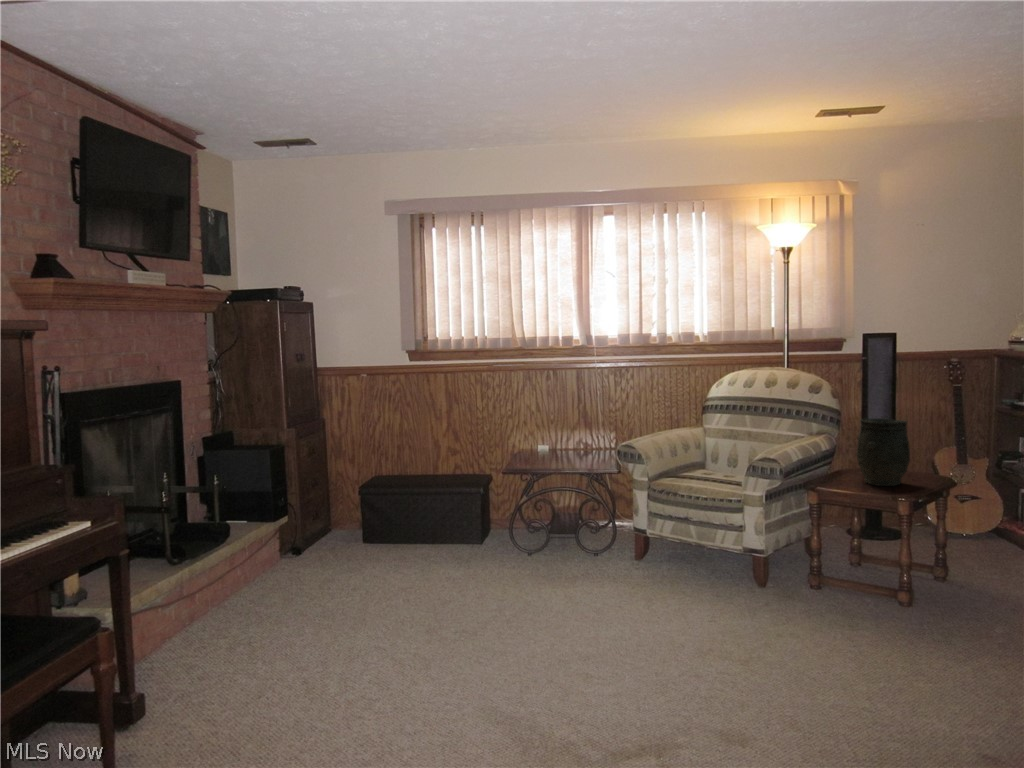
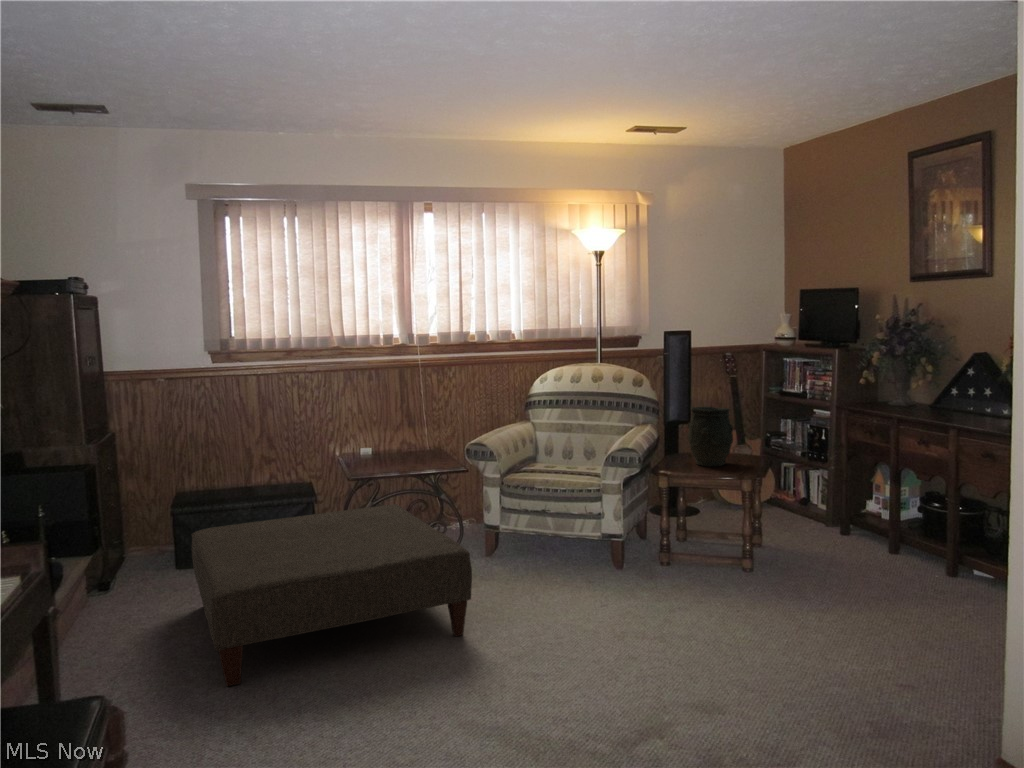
ottoman: none [329,498,571,639] -> present [192,504,472,686]

